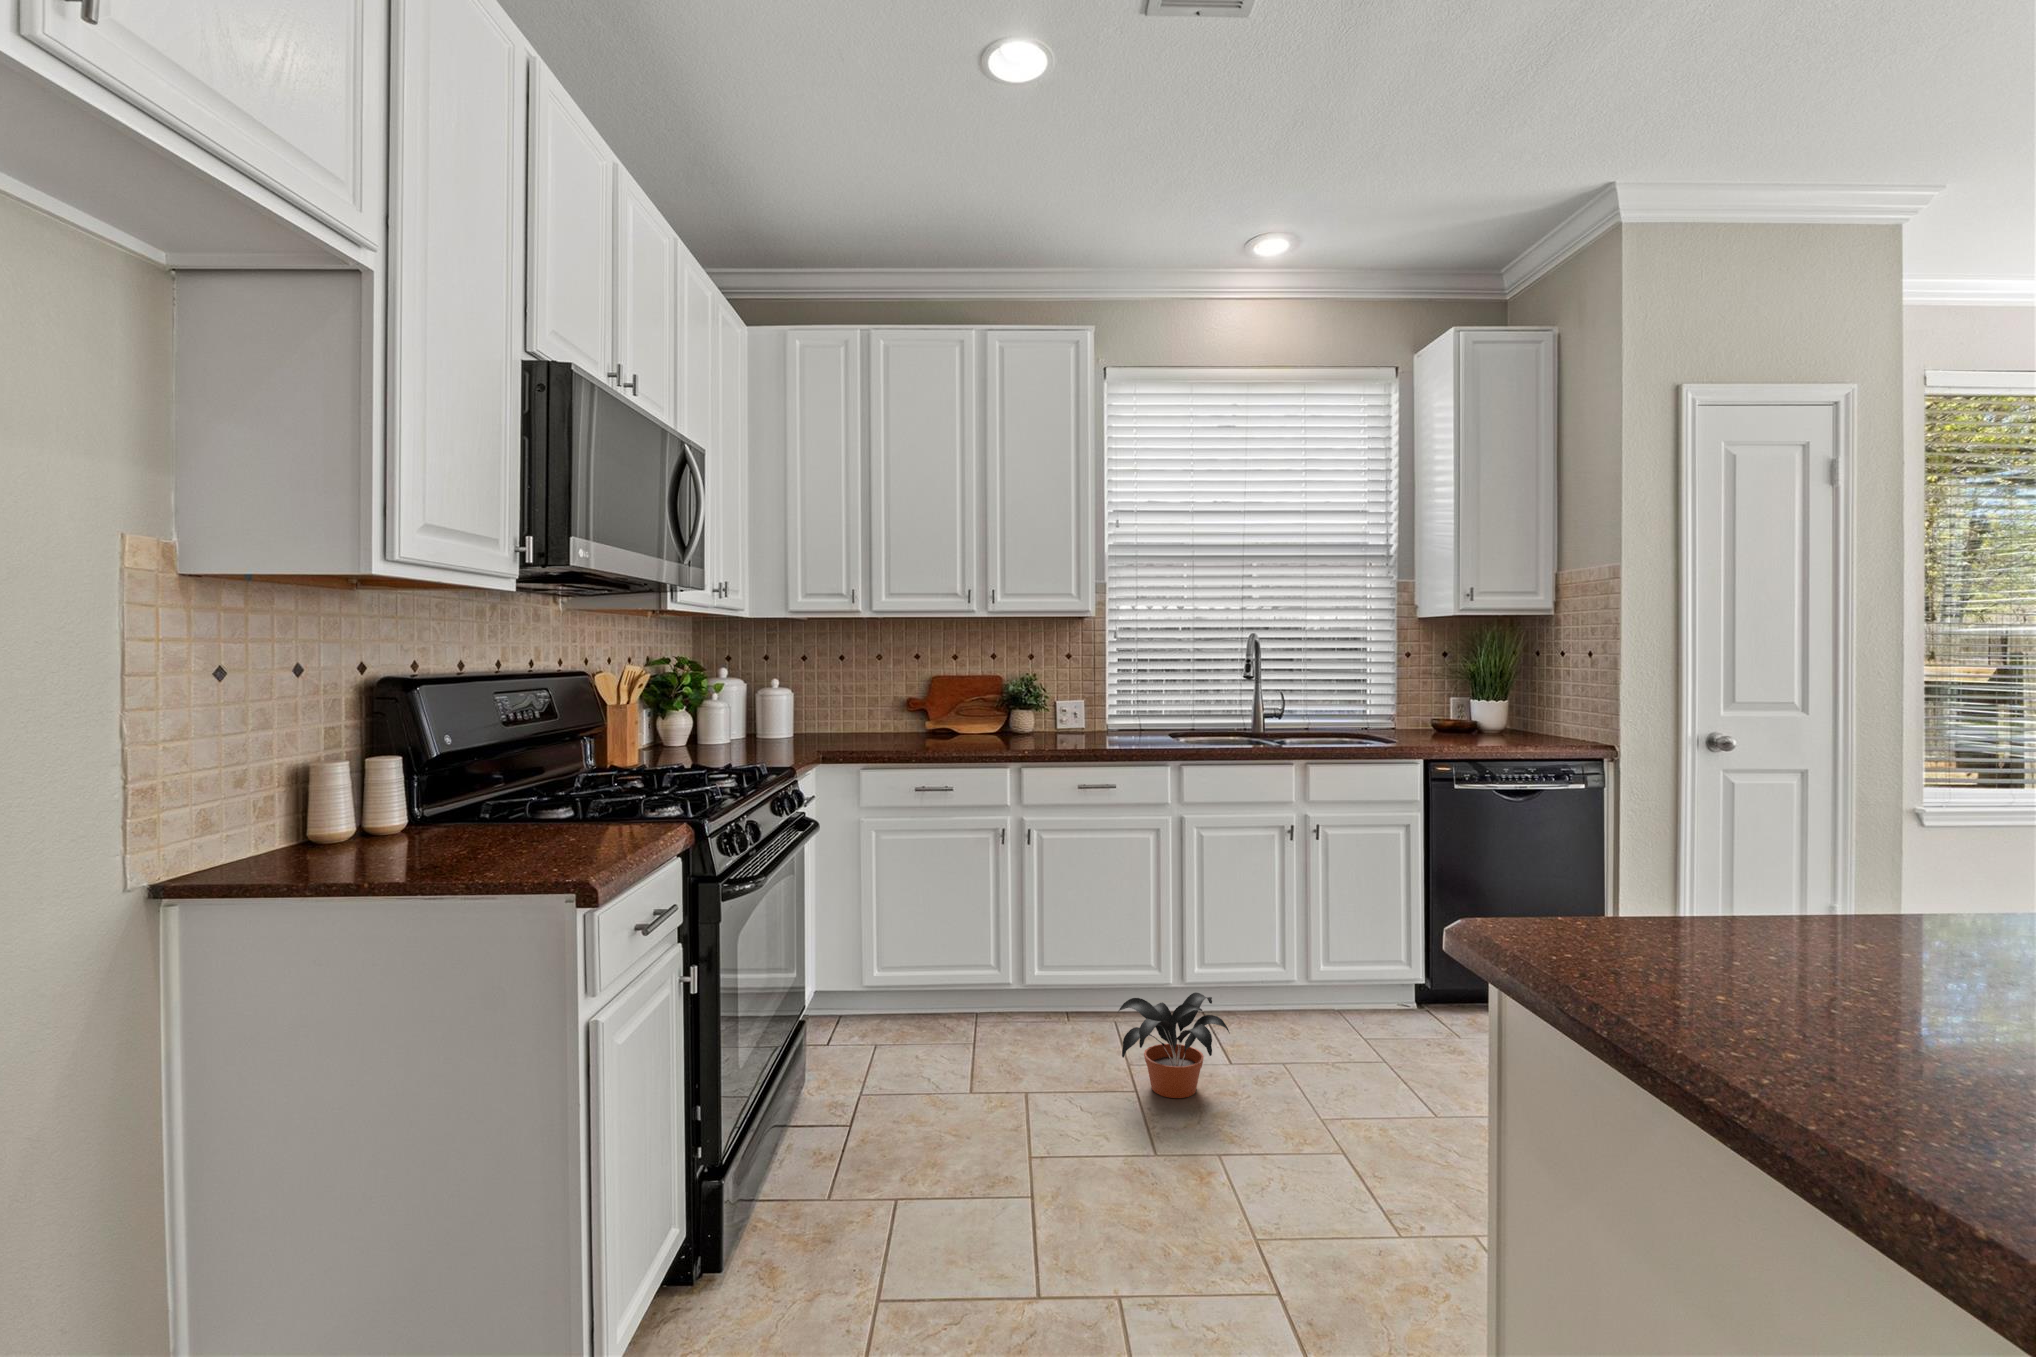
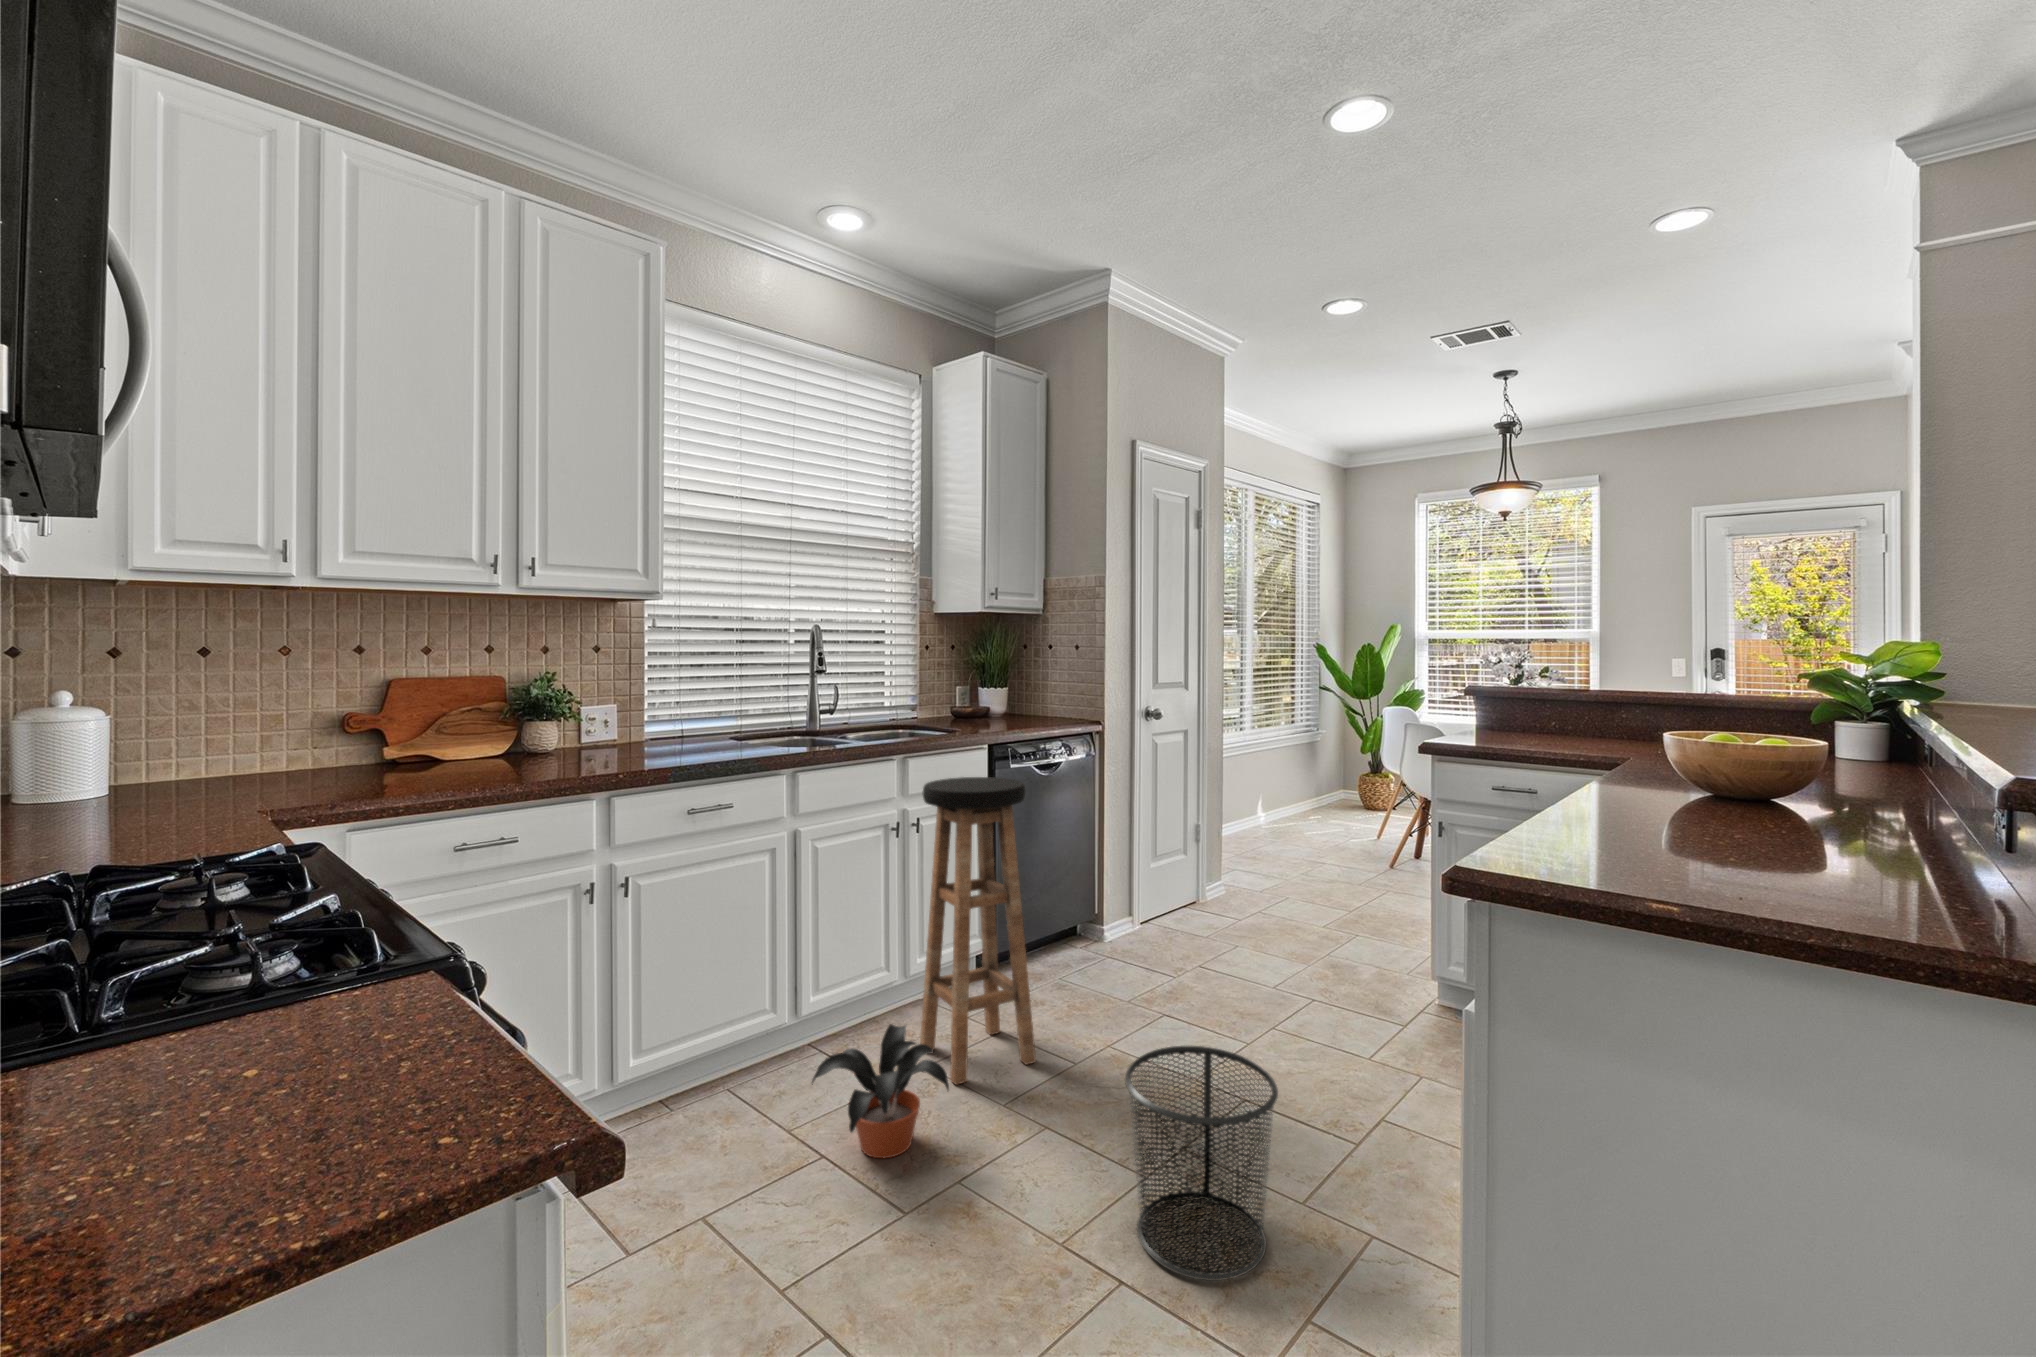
bar stool: none [1266,786,1372,1085] -> present [920,777,1036,1085]
waste bin: none [1275,1059,1432,1282] -> present [1125,1046,1278,1281]

